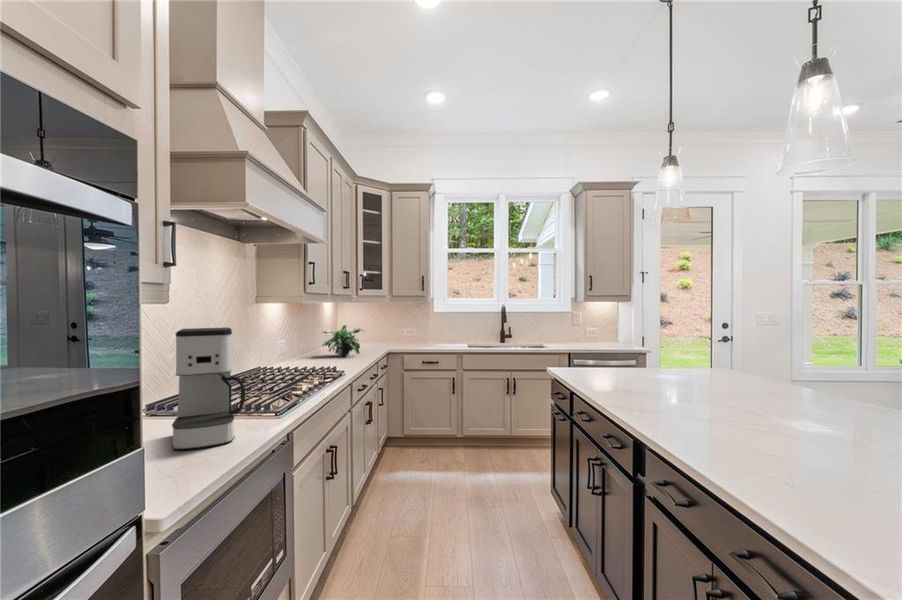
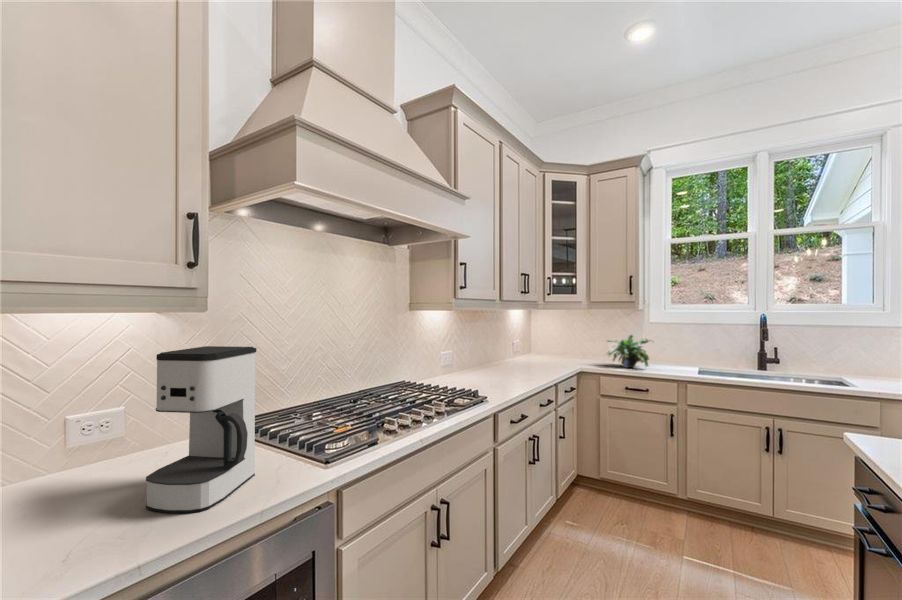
potted plant: present [323,325,361,356] -> present [607,335,649,368]

